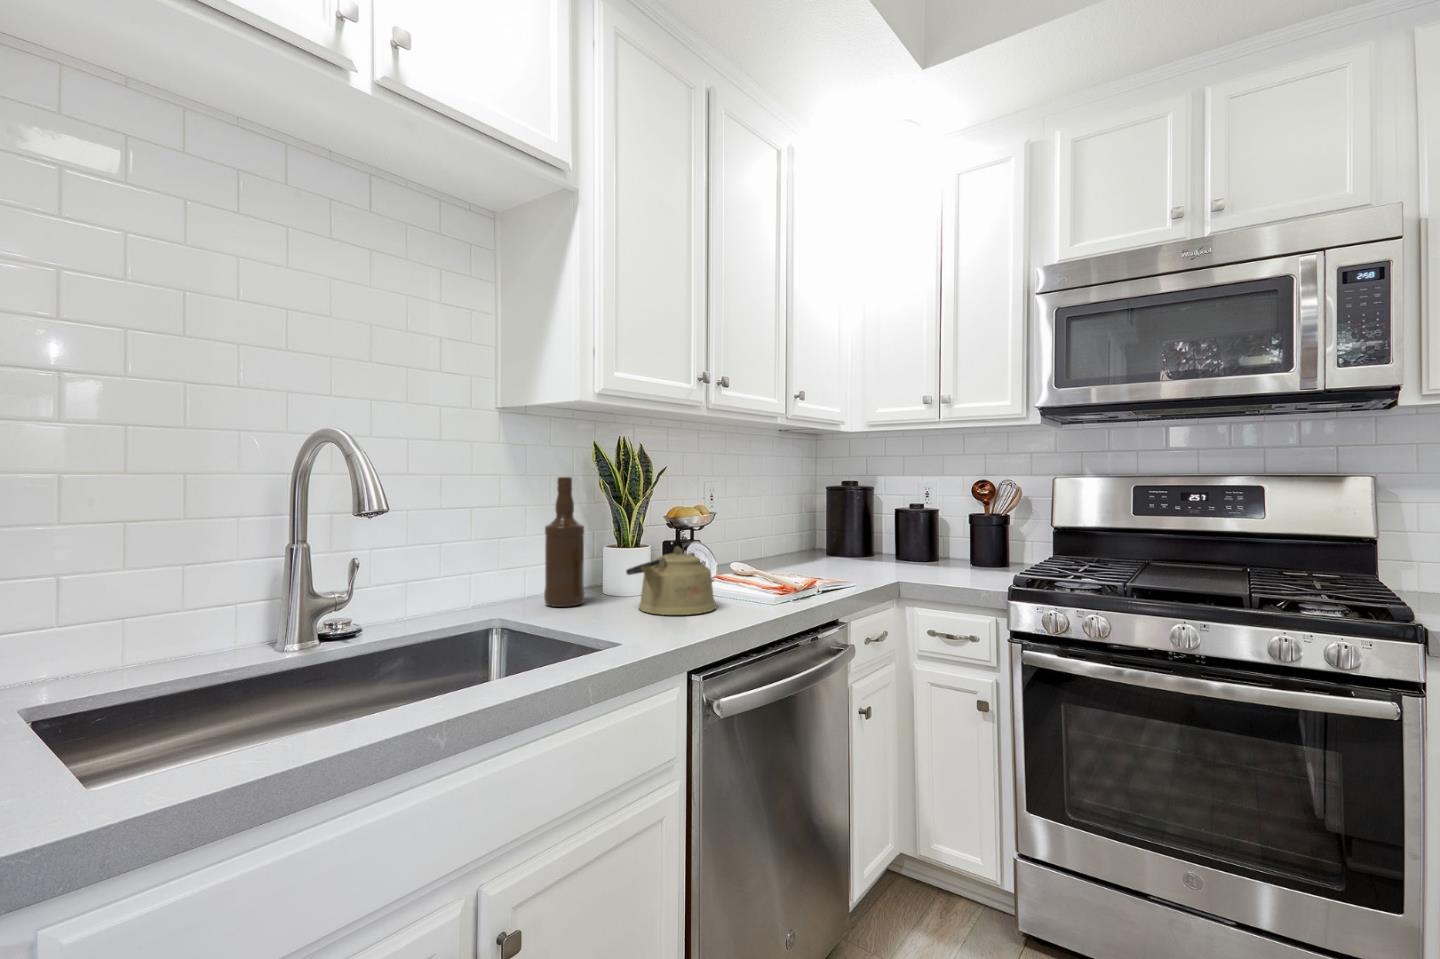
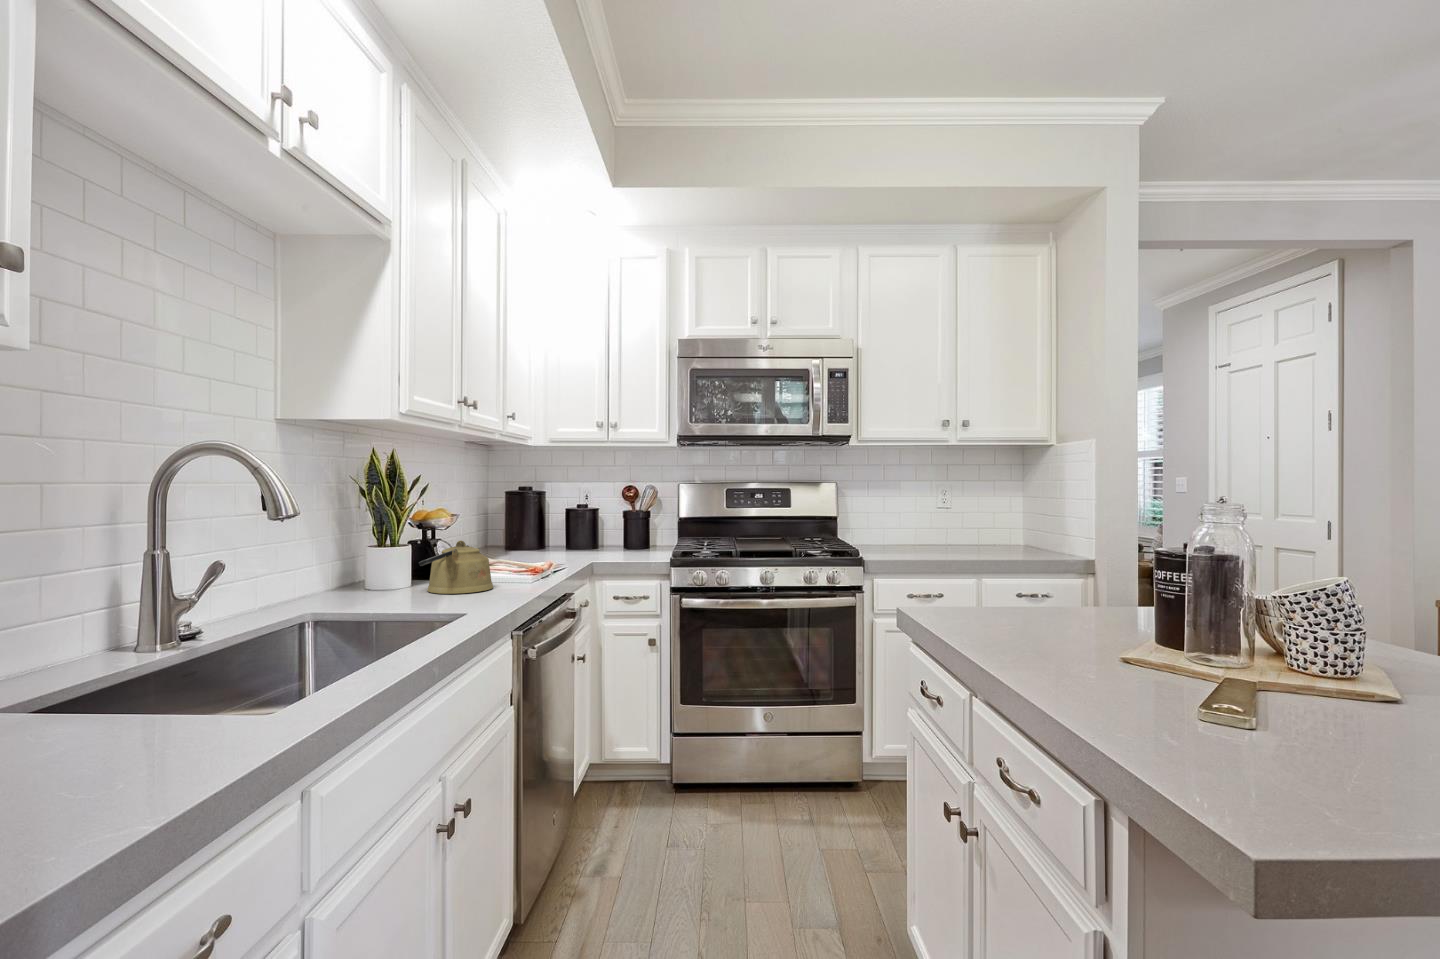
bottle: present [544,477,585,607] -> none [336,486,374,599]

